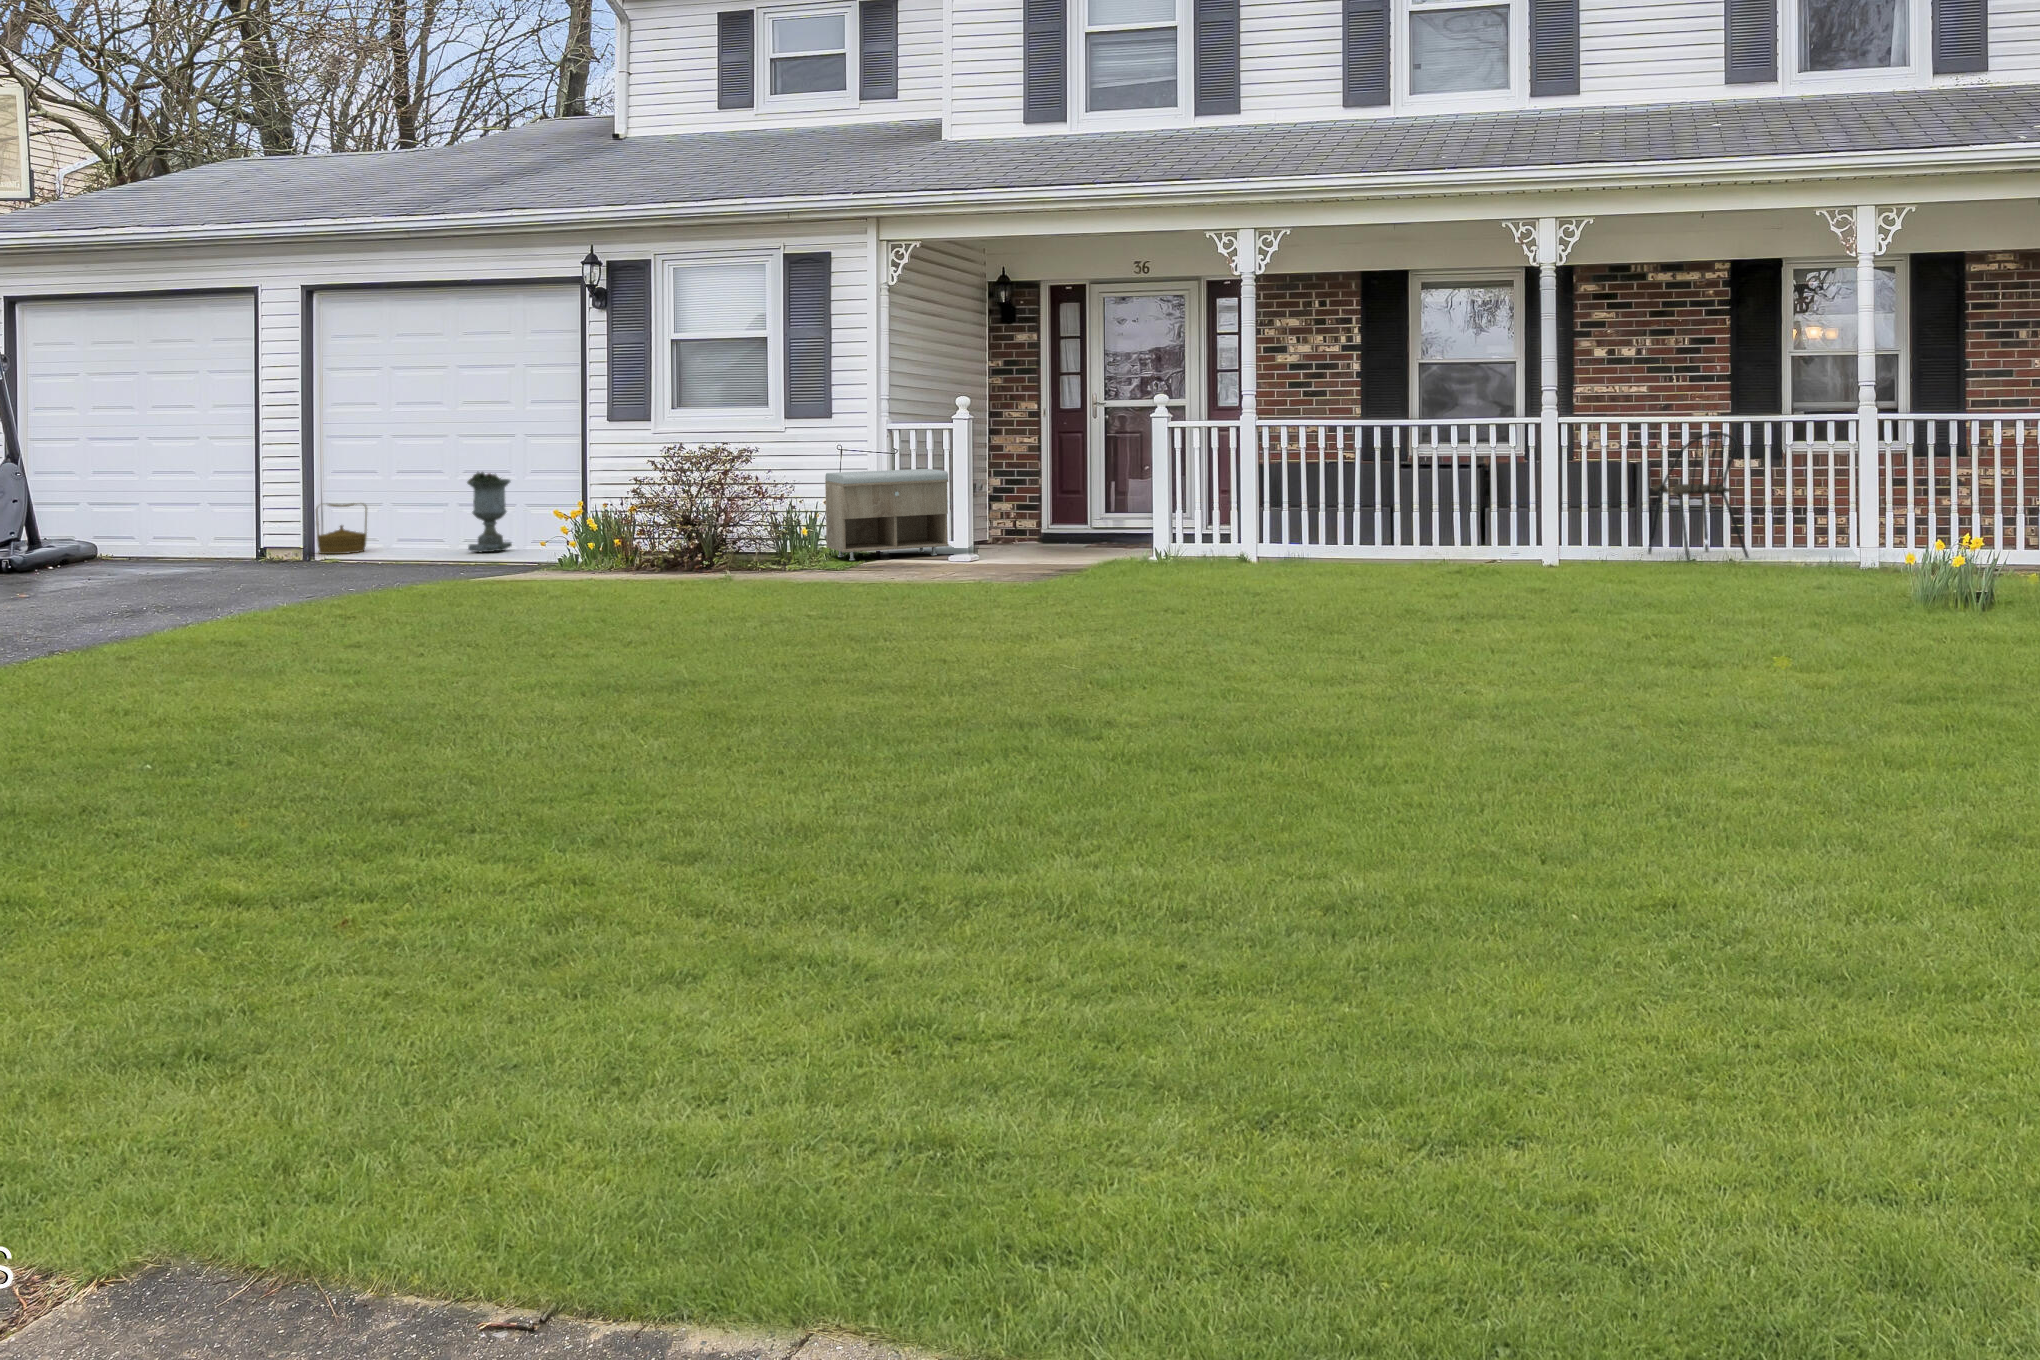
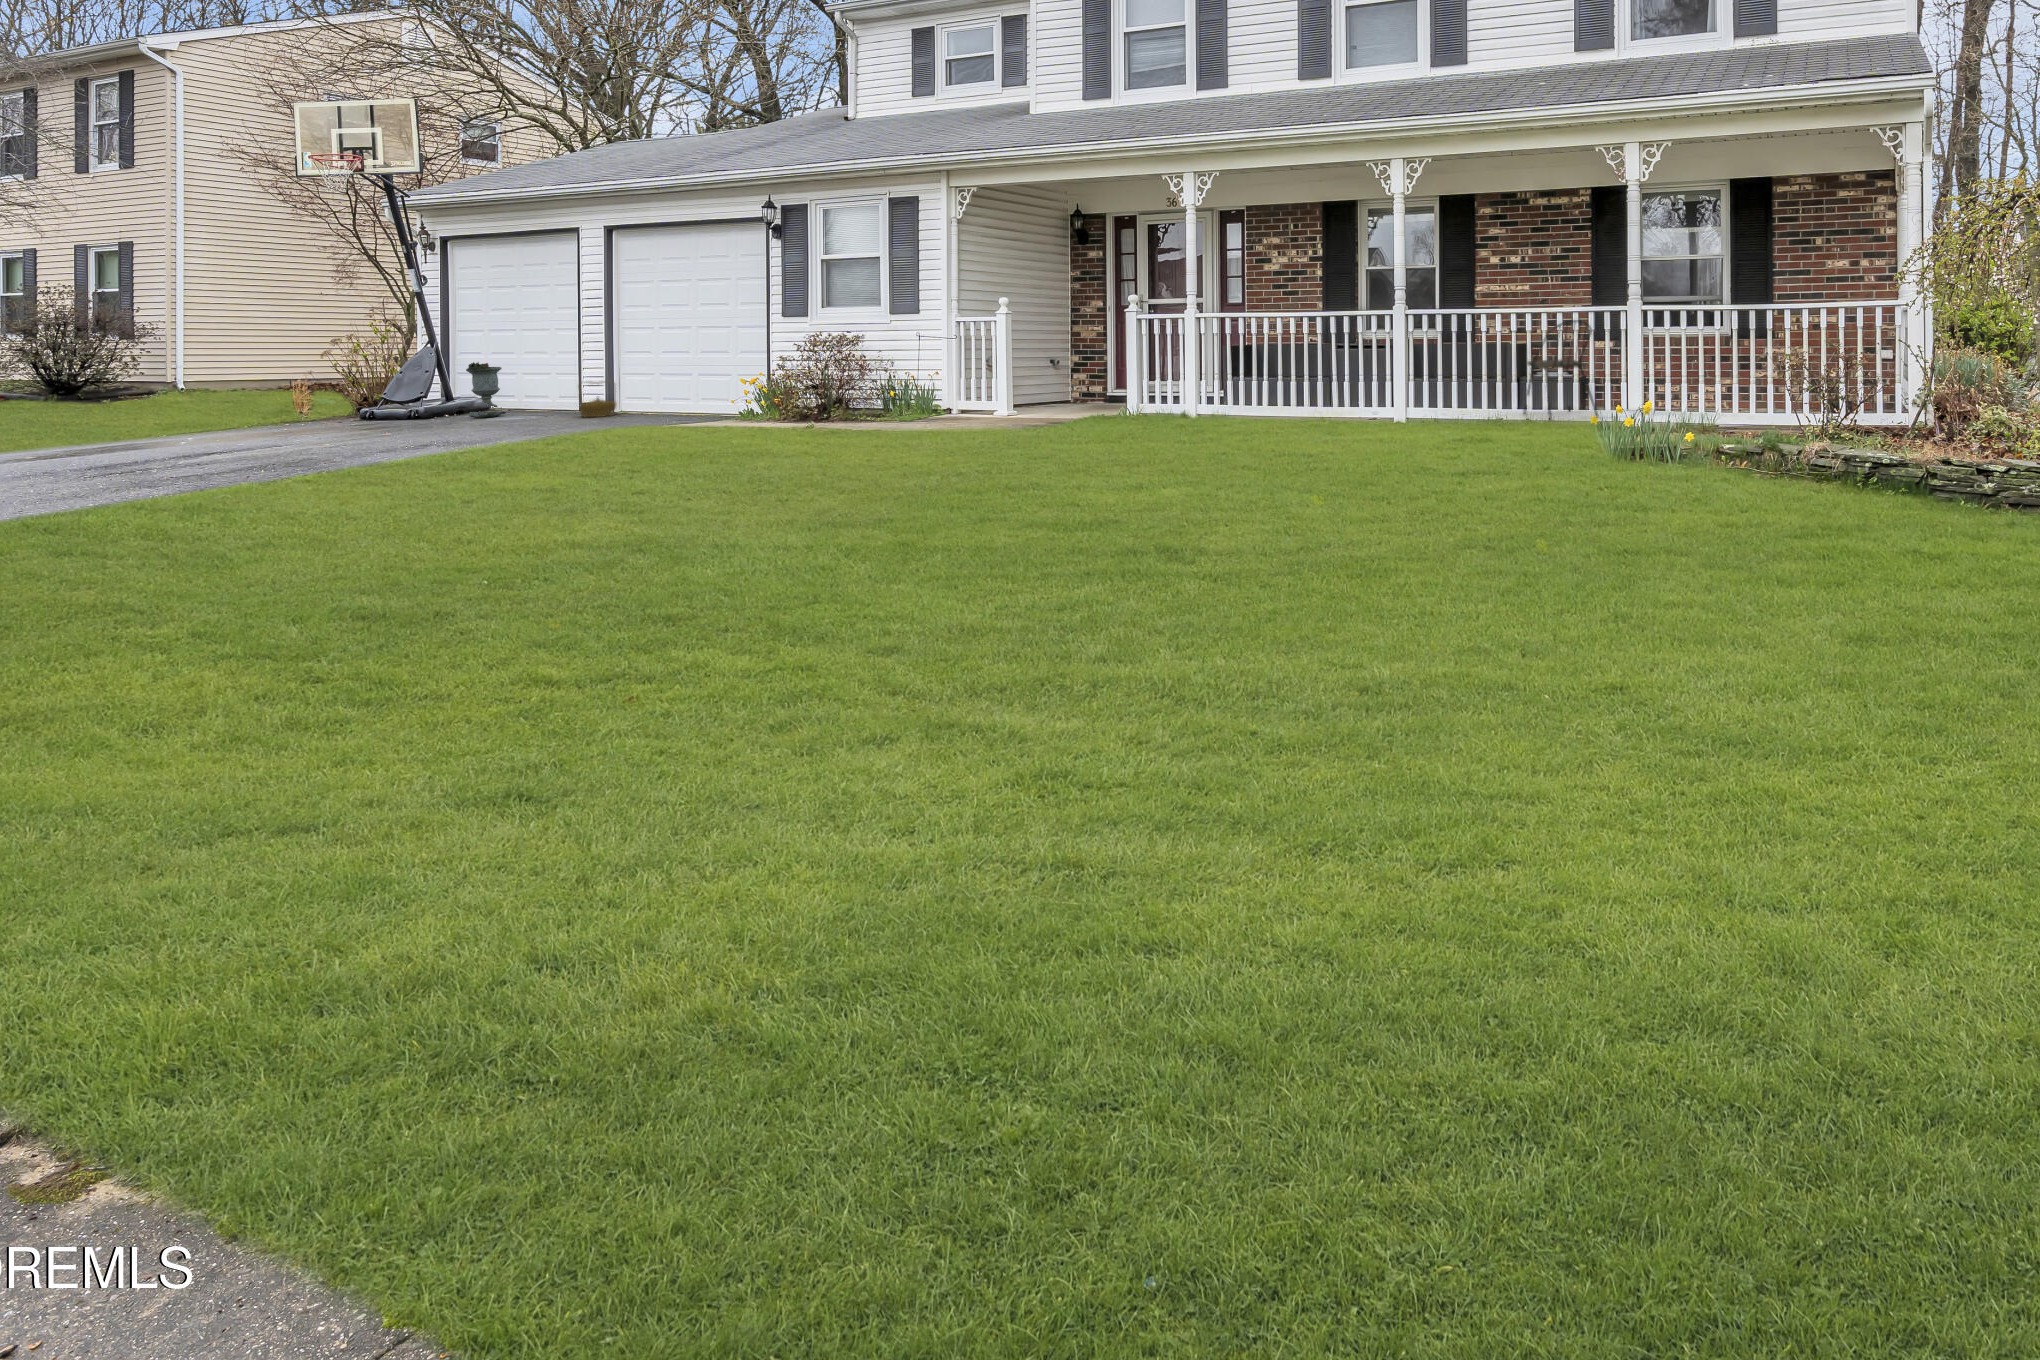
storage bench: present [825,469,949,560] -> none [918,353,1008,422]
planter: present [467,472,512,553] -> present [466,362,506,418]

